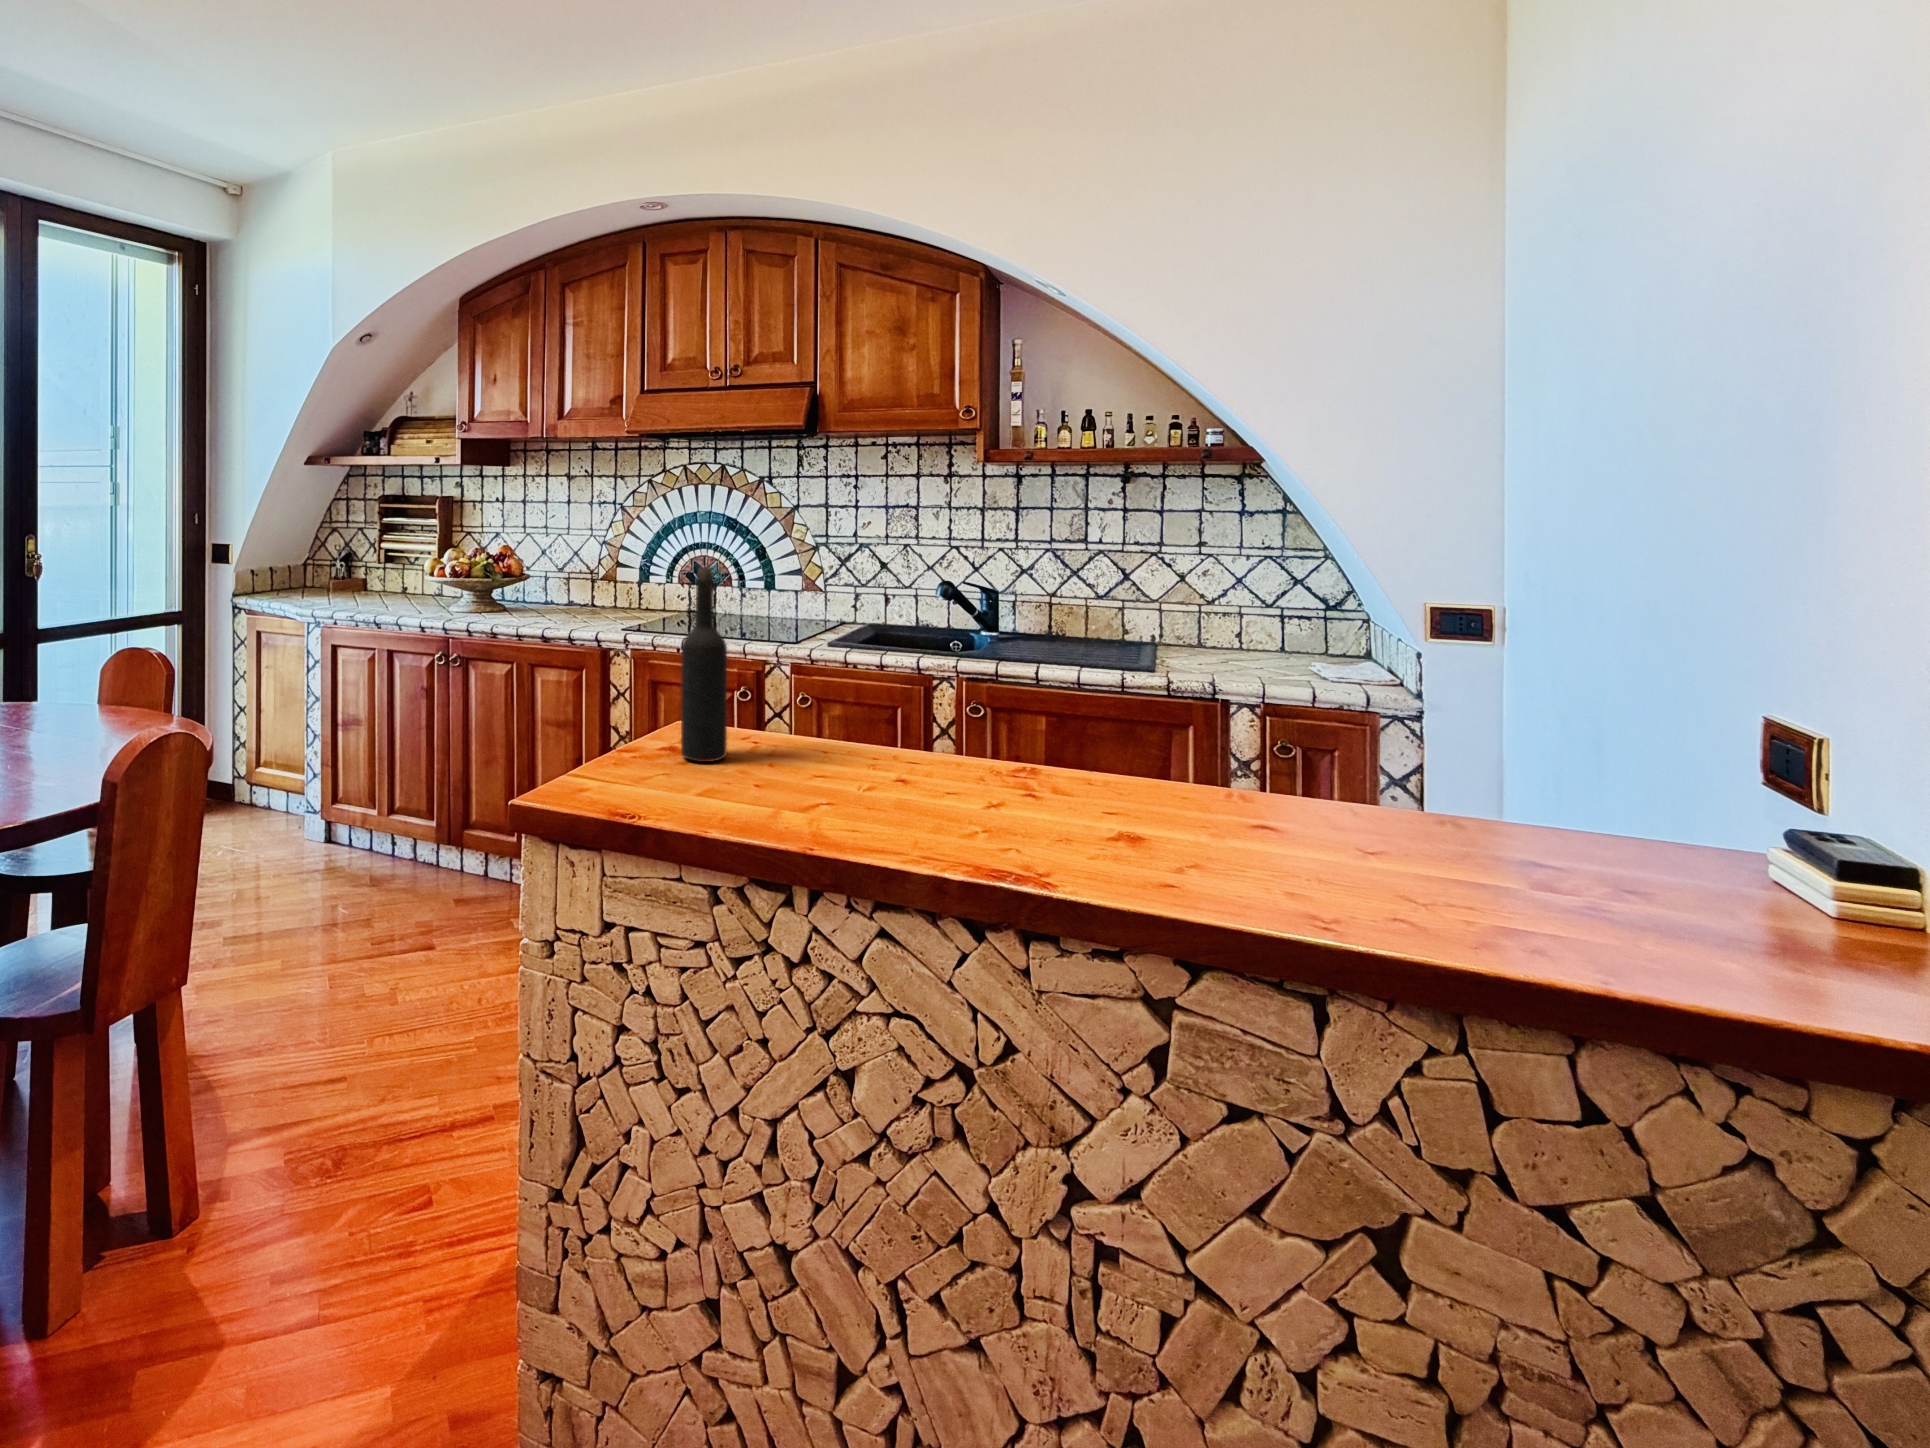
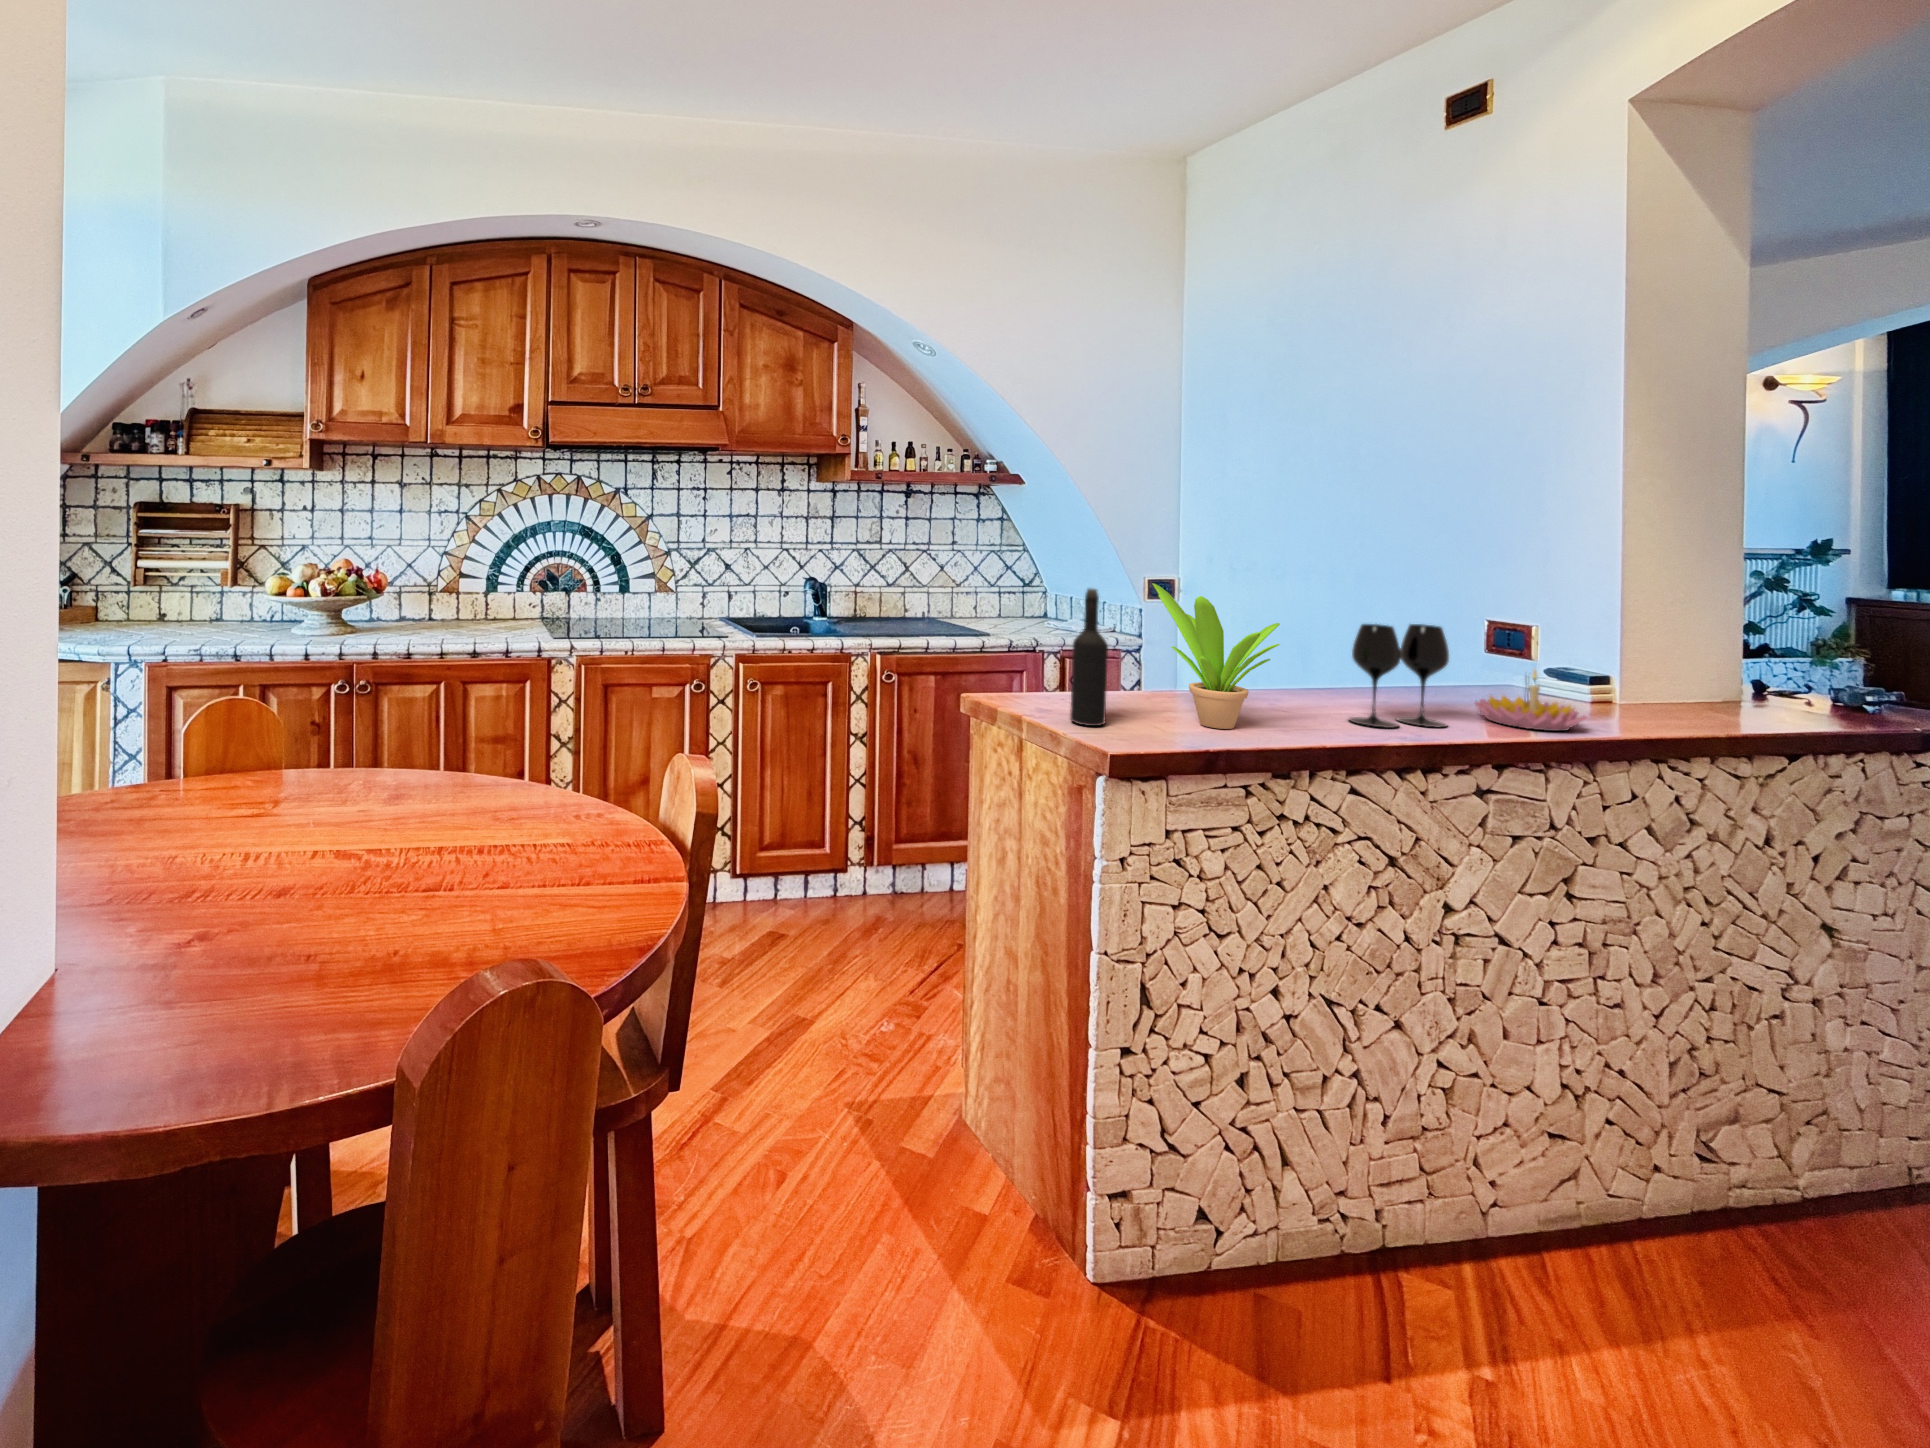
potted plant: none [754,568,969,796] -> present [1151,583,1280,729]
wine glass: none [1124,650,1333,869] -> present [1349,624,1449,728]
candle holder: none [1442,776,1707,936] -> present [1475,670,1587,731]

